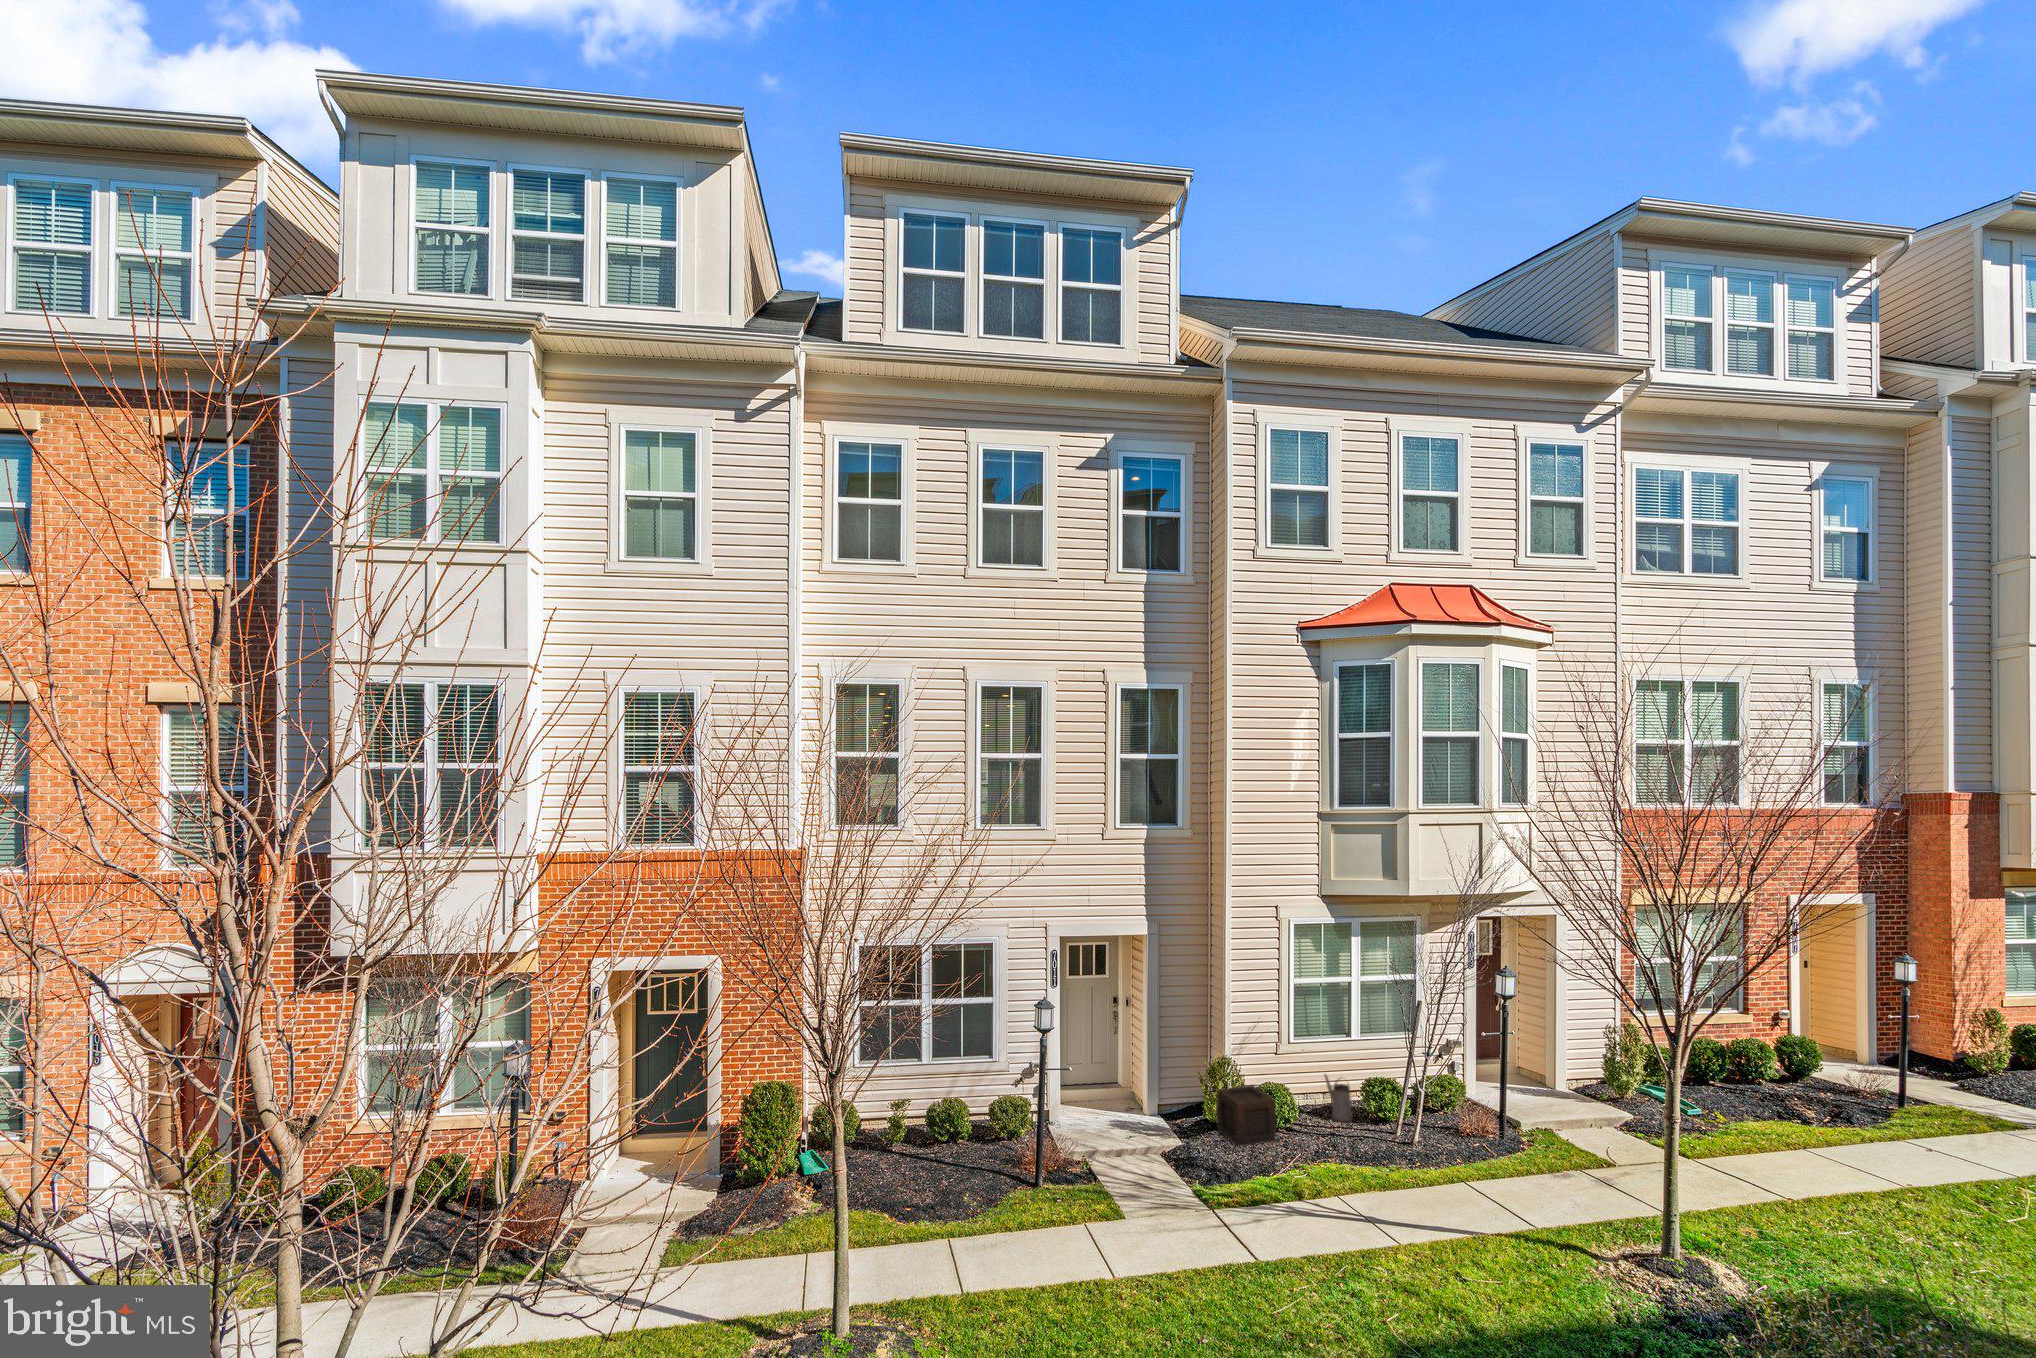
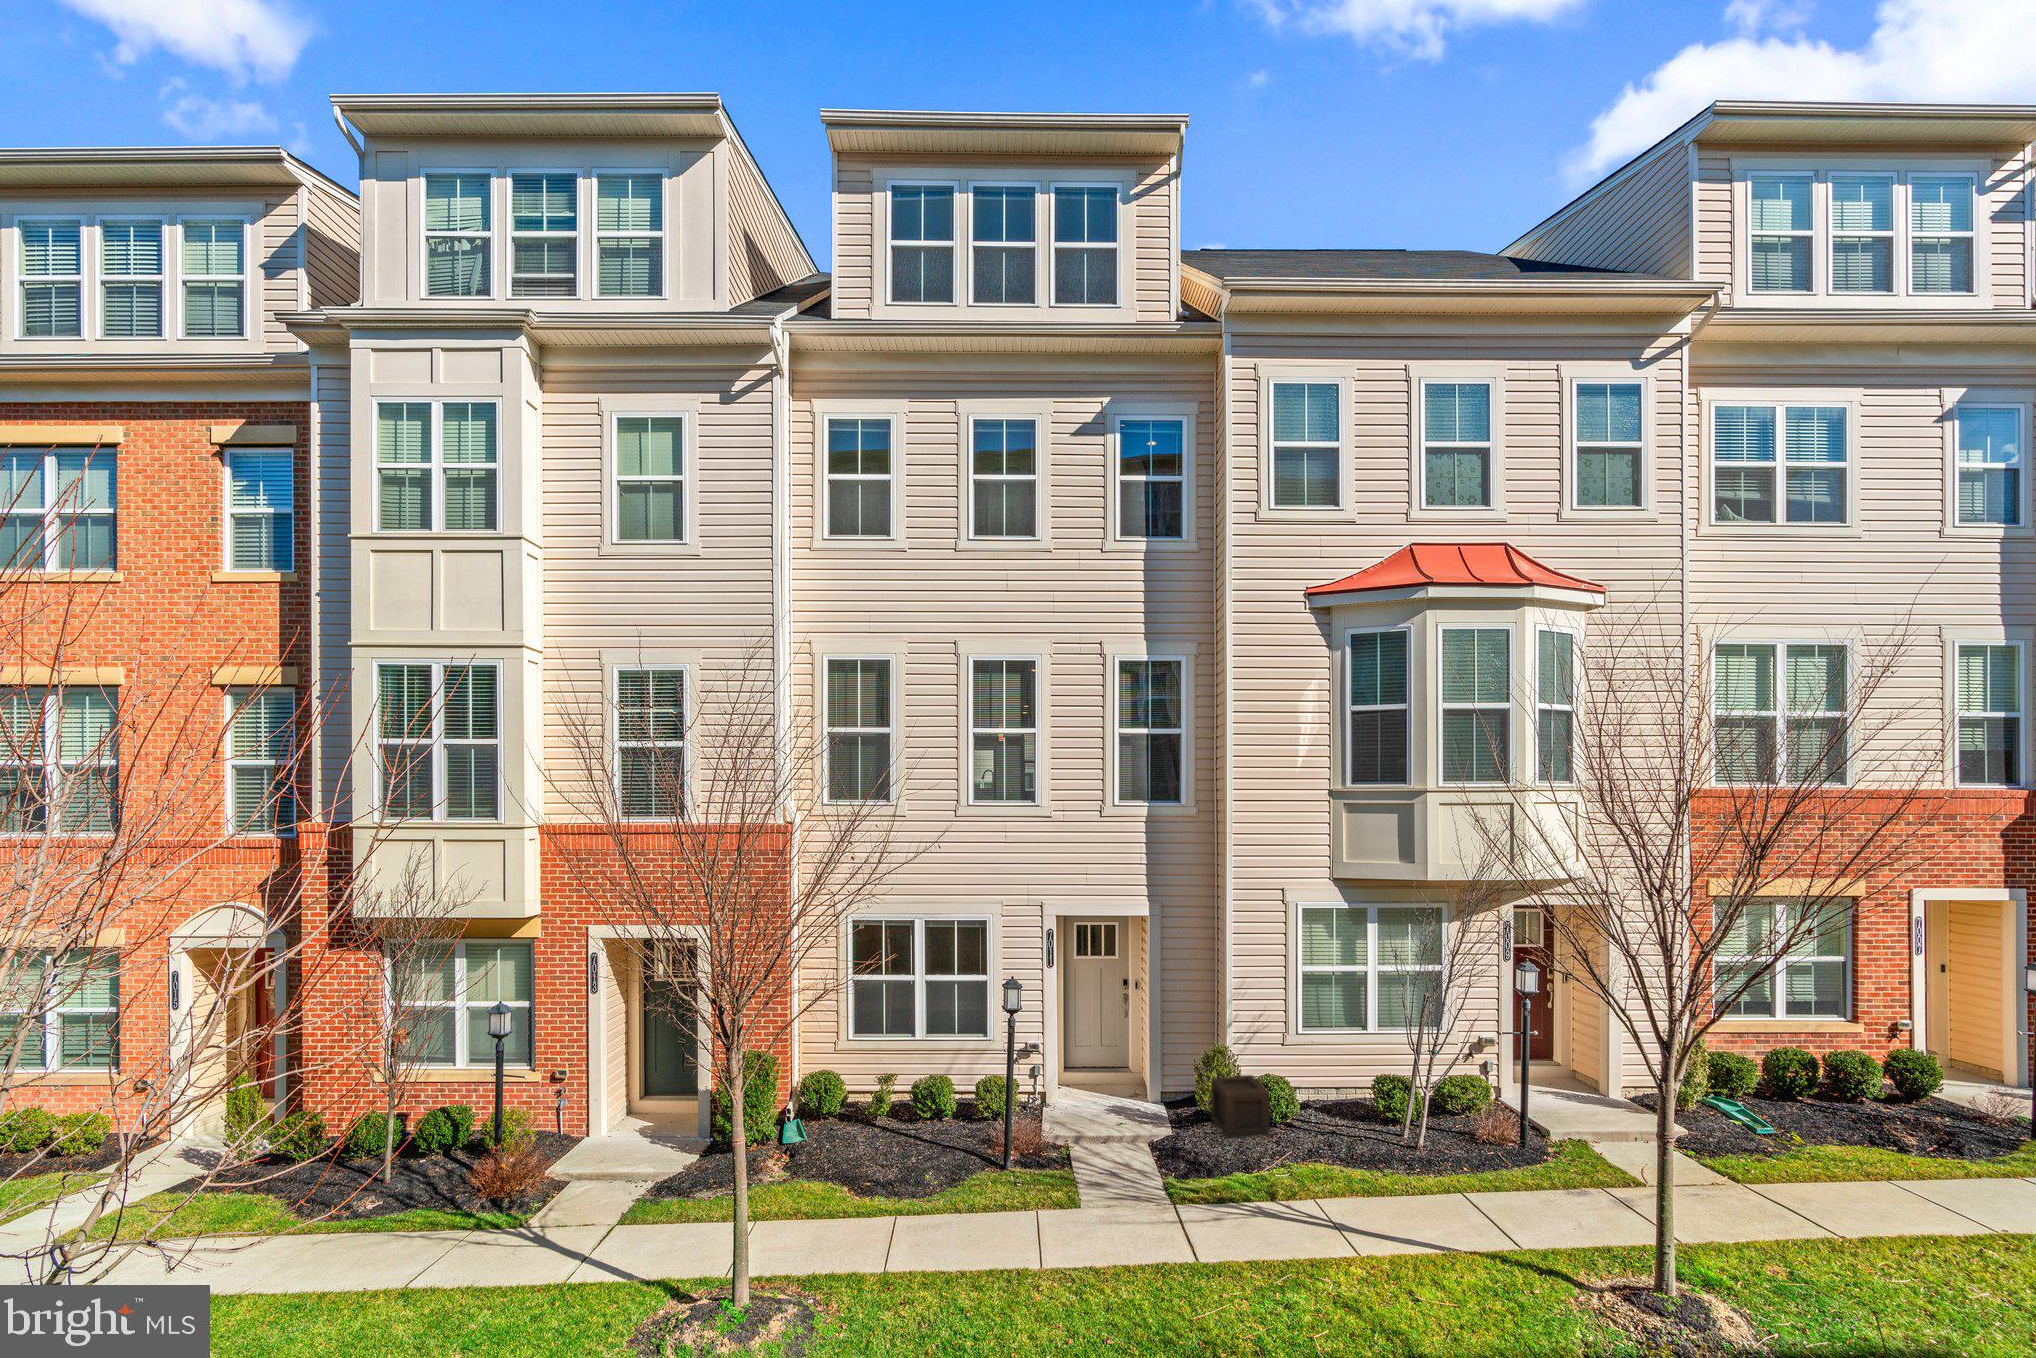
watering can: present [1324,1075,1352,1122] -> none [1338,1067,1364,1119]

